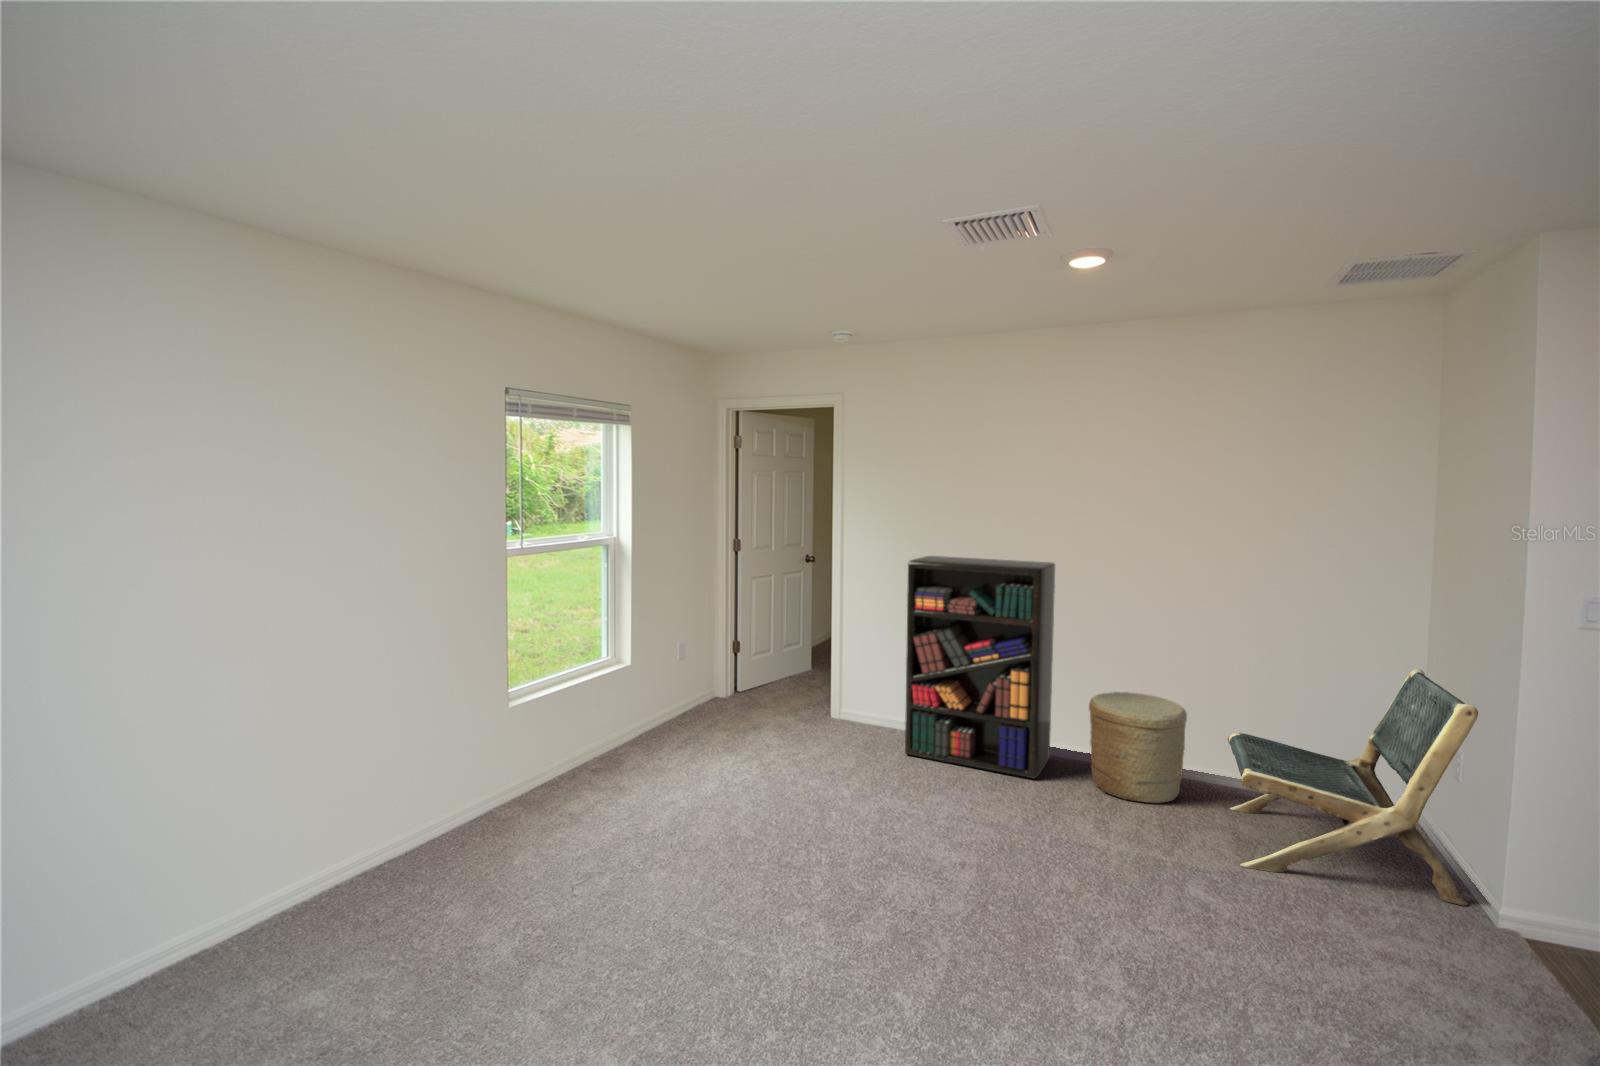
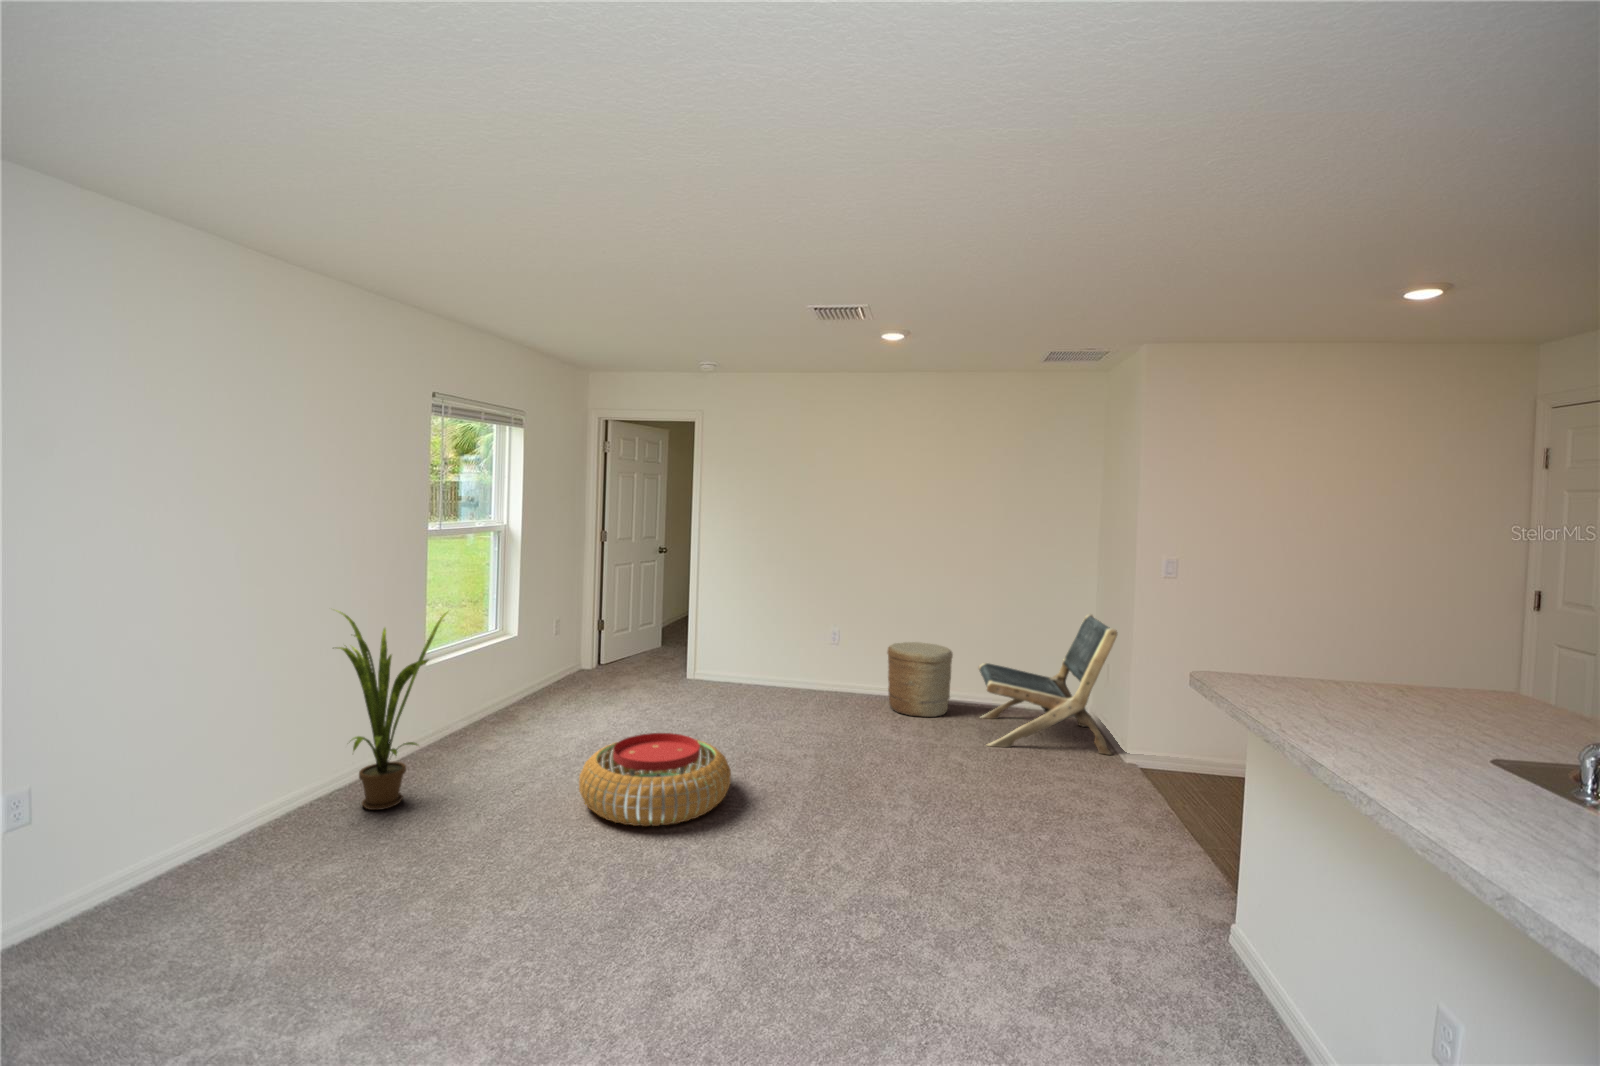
bookshelf: present [905,556,1055,778] -> none [751,544,864,708]
house plant: none [341,651,496,901] -> present [338,611,447,810]
pouf: none [639,826,842,976] -> present [579,733,731,826]

